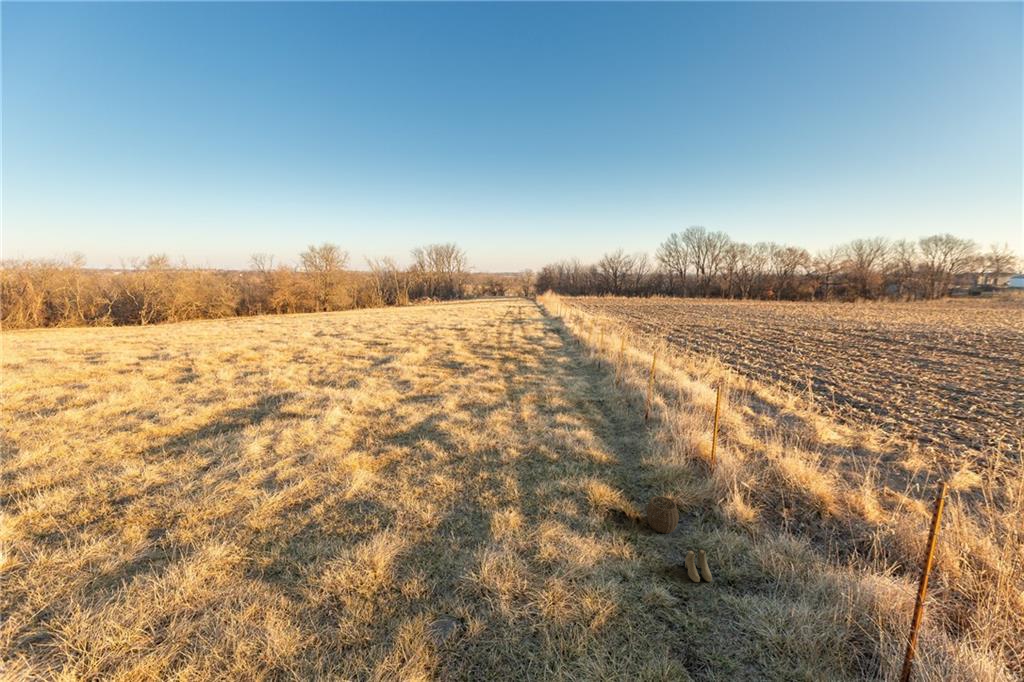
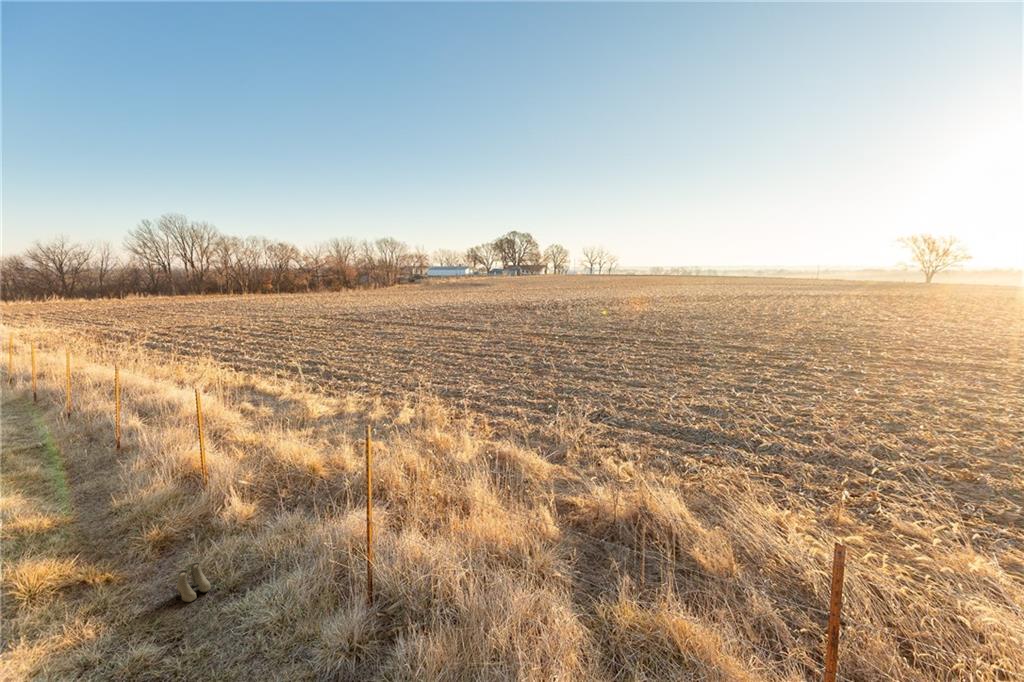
woven basket: present [647,496,679,533] -> none [117,535,166,582]

